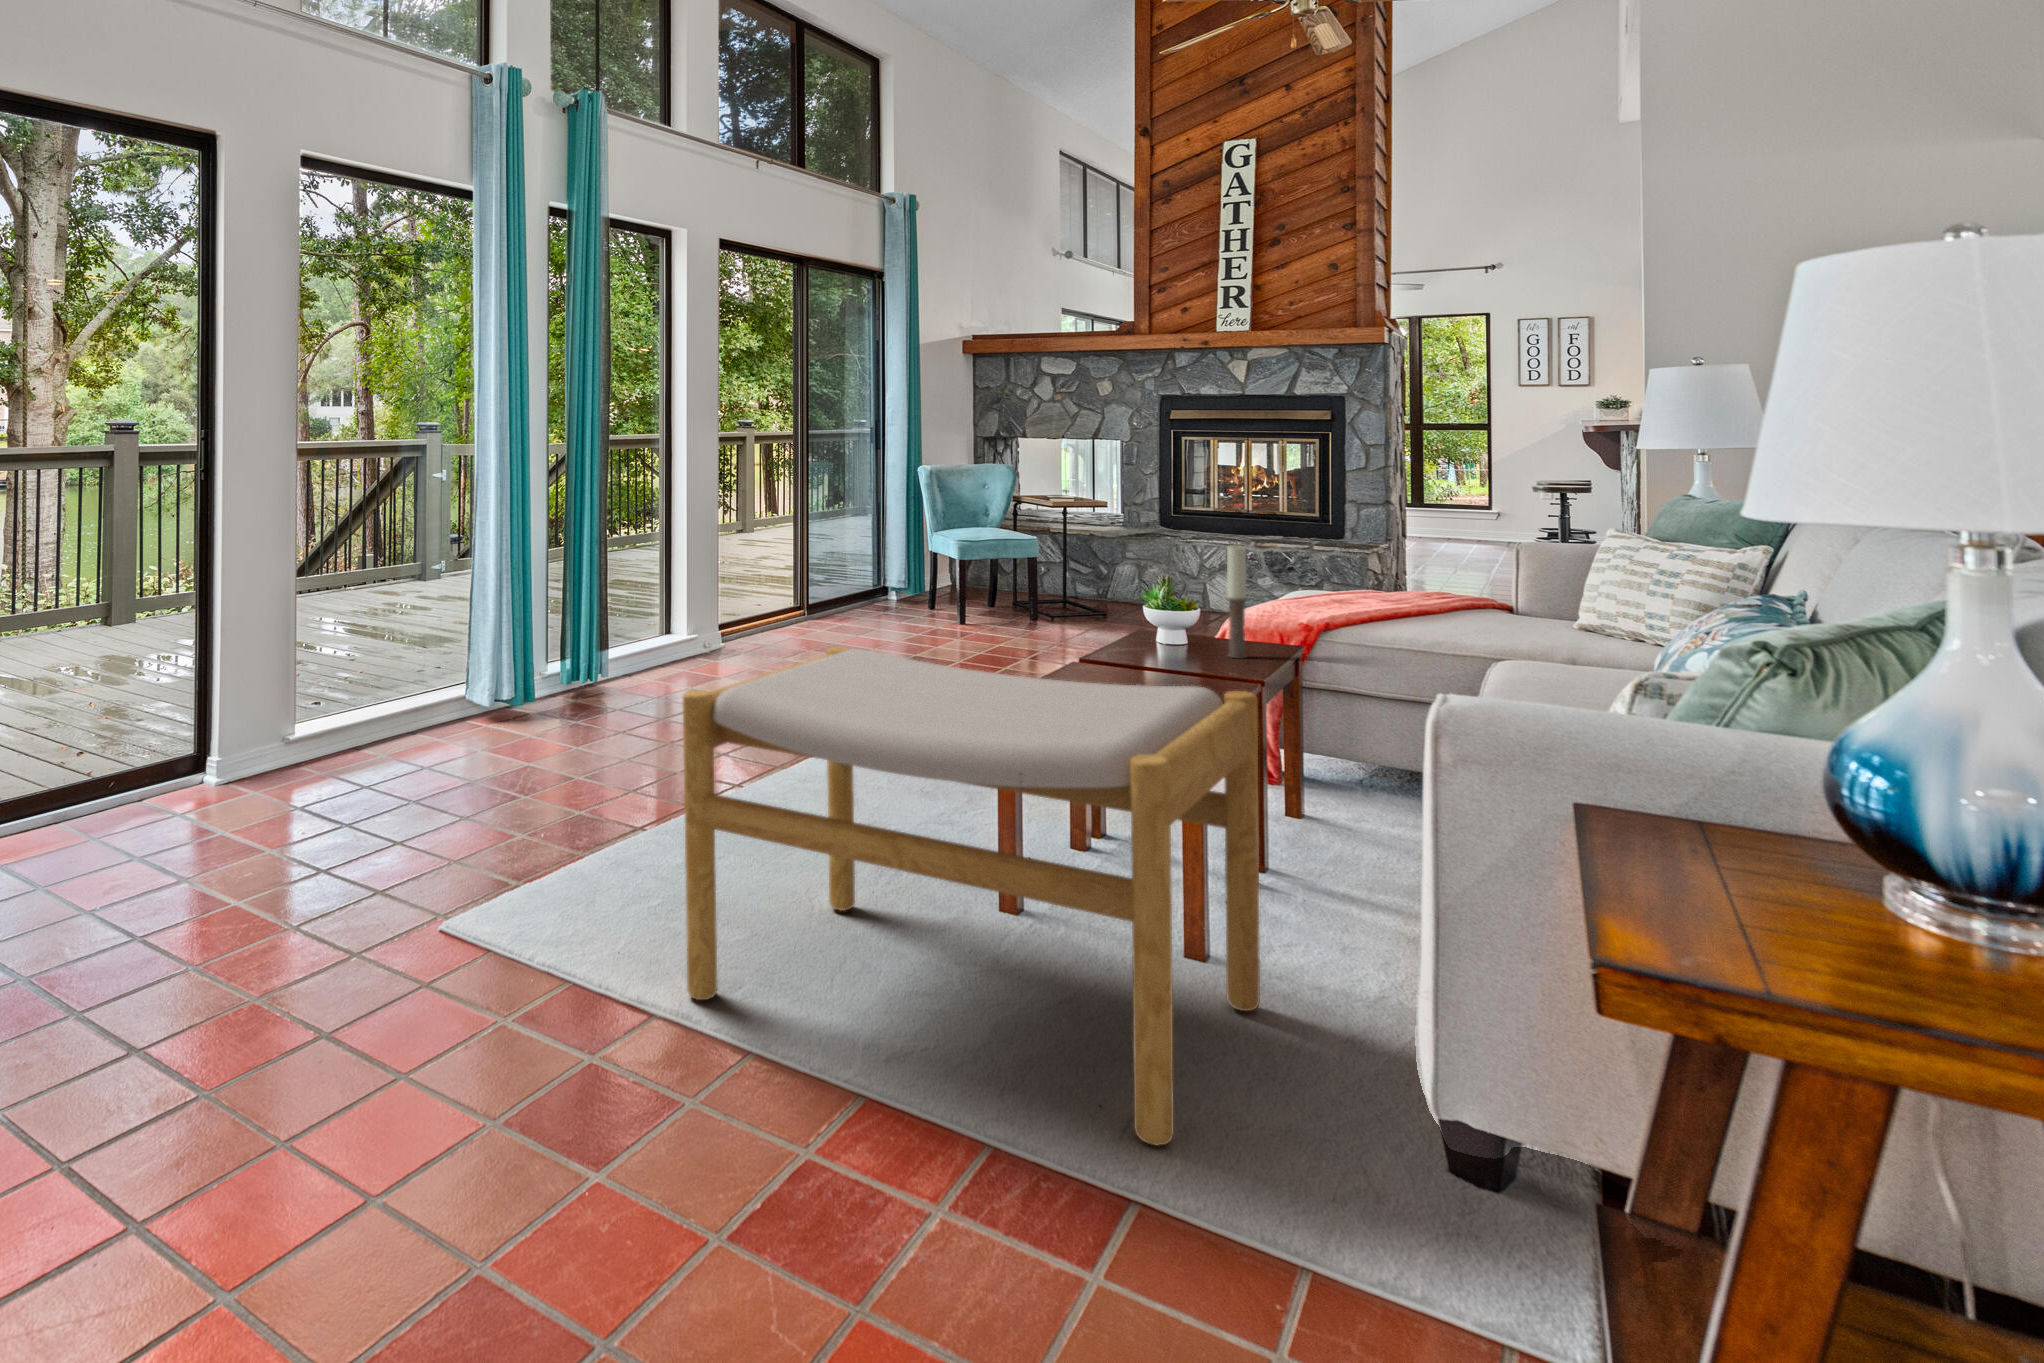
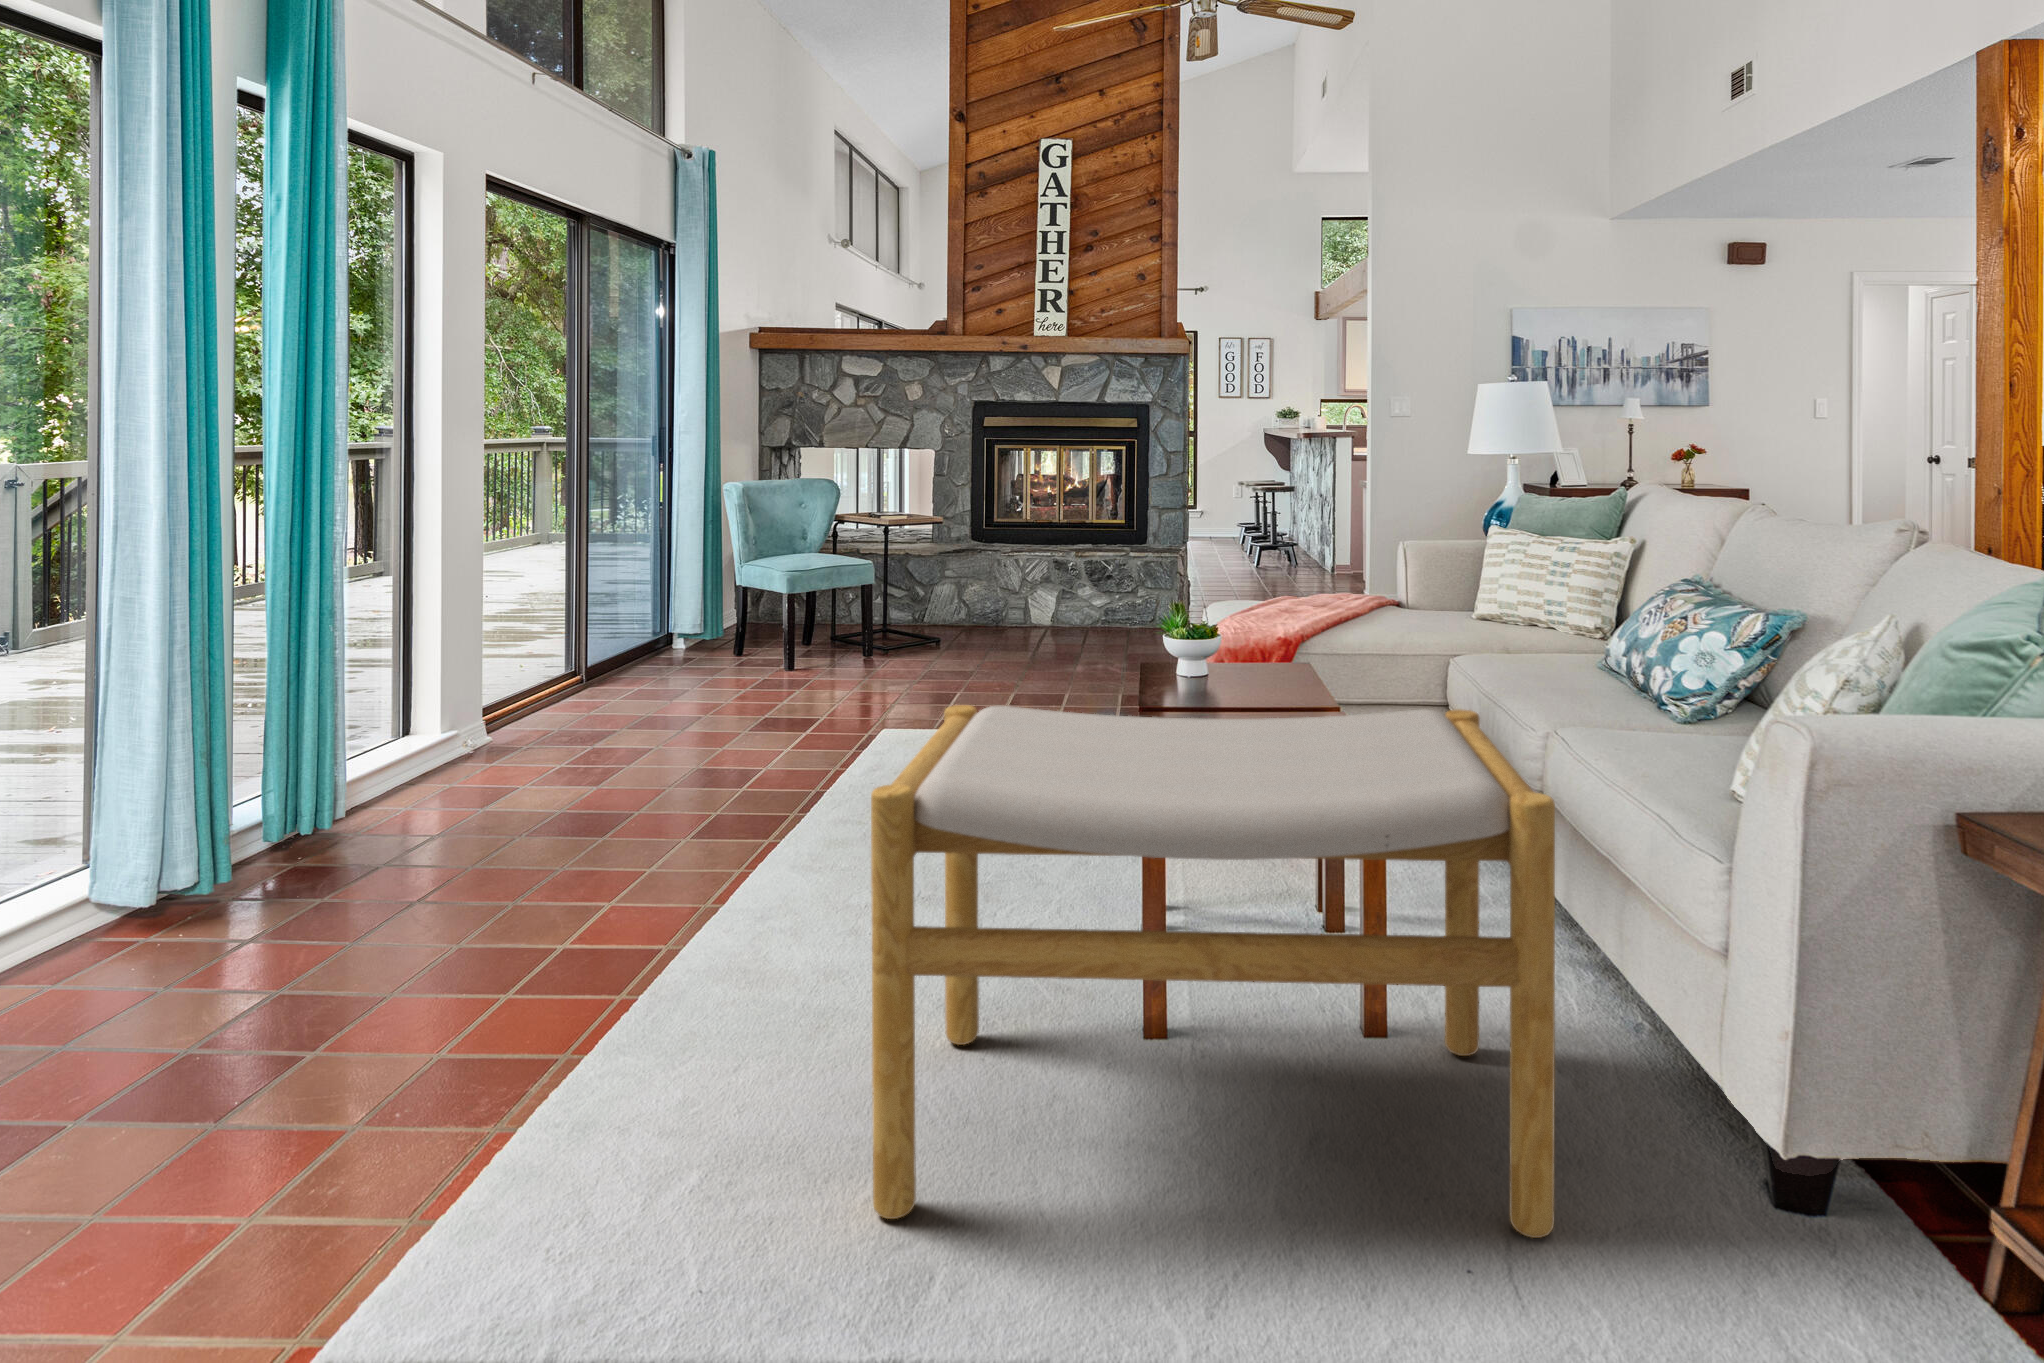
candle: present [1227,546,1248,658] -> none [1251,553,1272,675]

